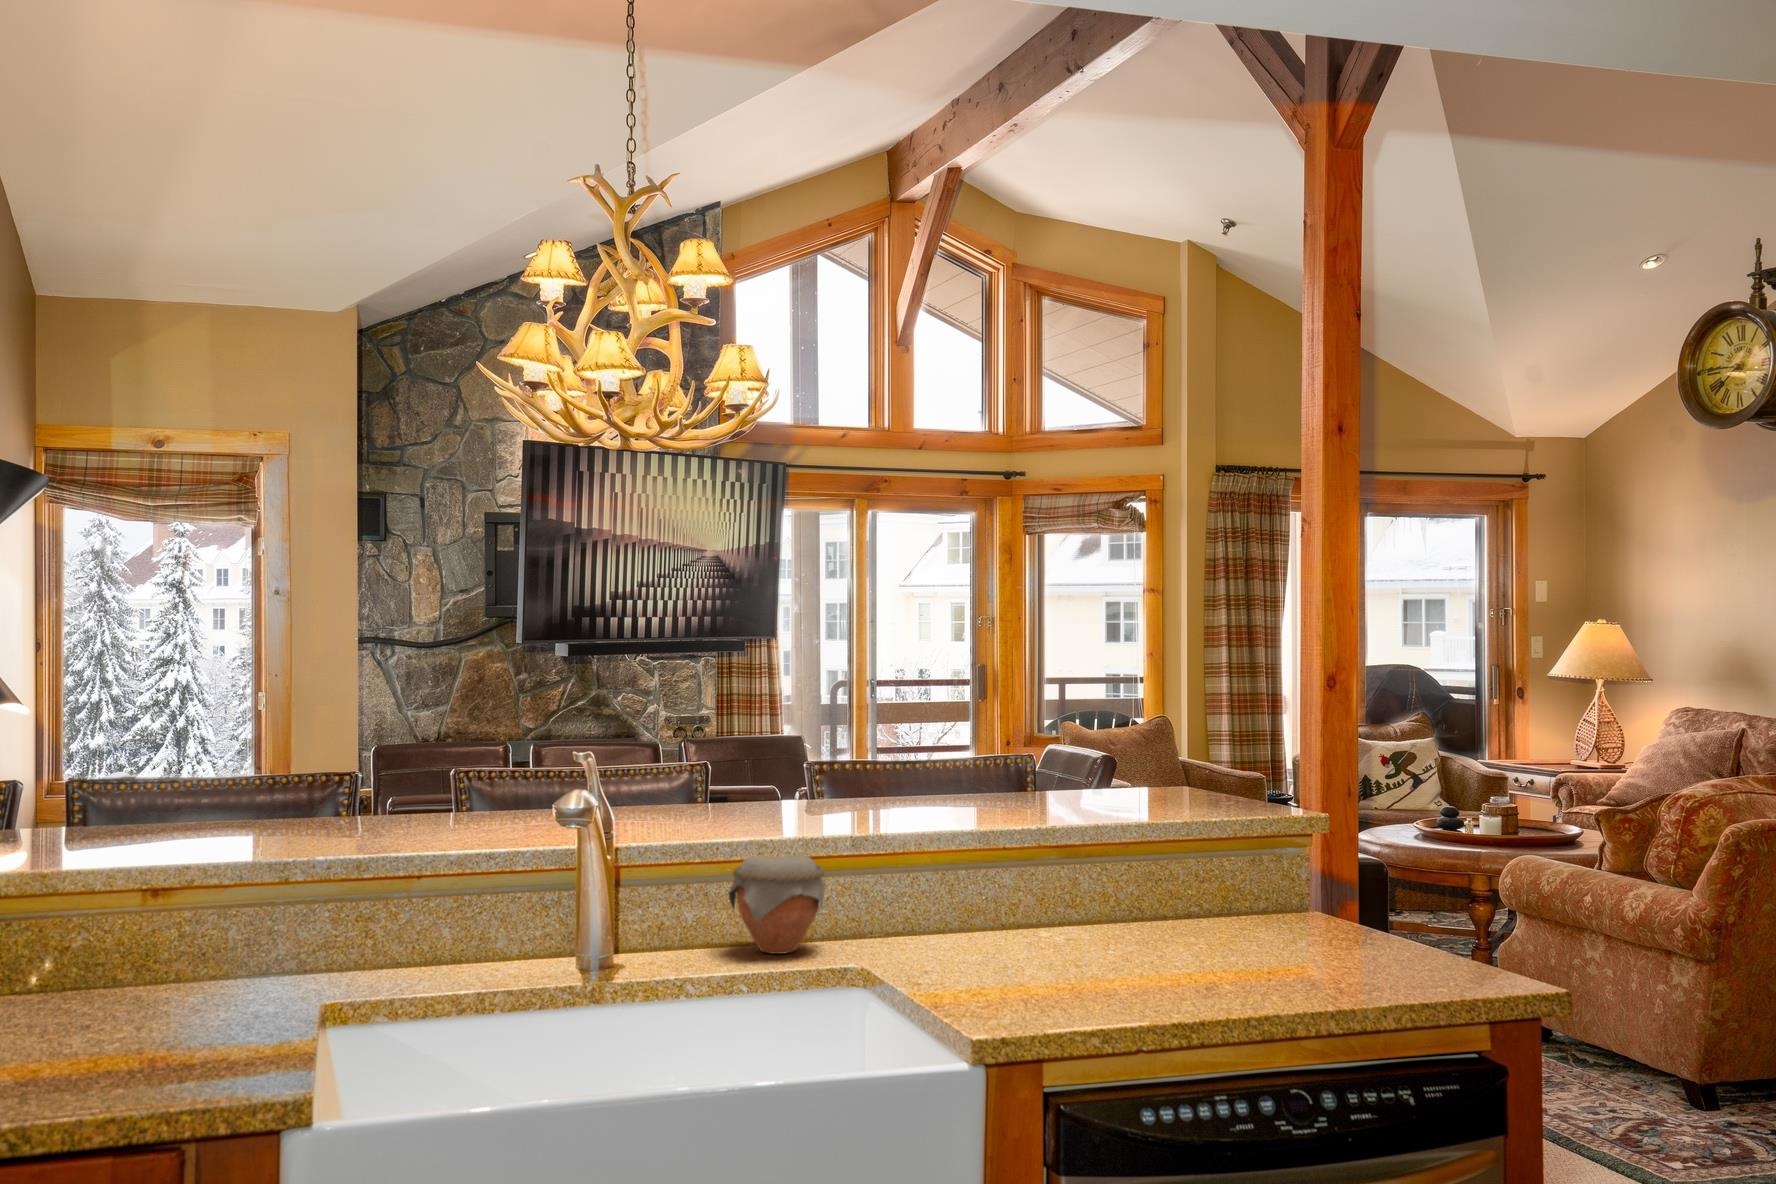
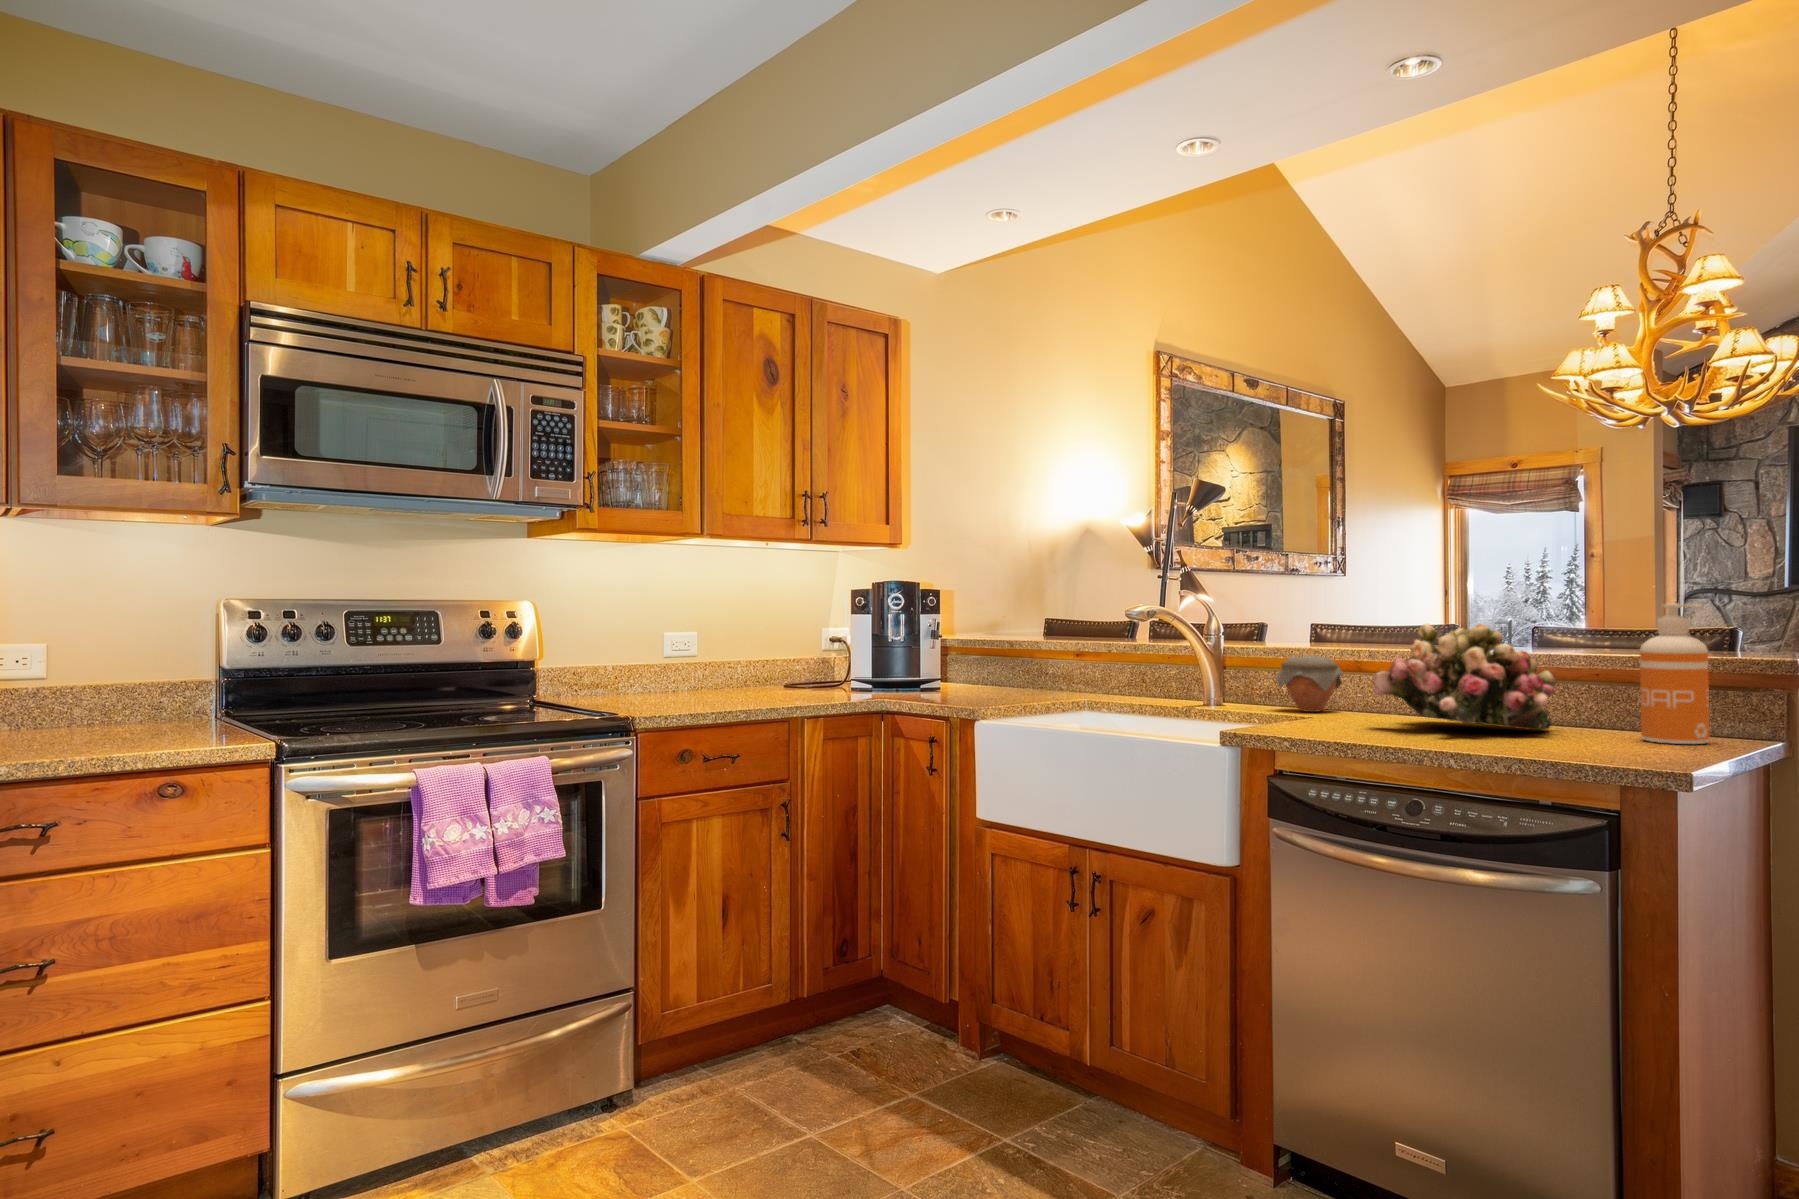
soap dispenser: none [1266,765,1335,937] -> present [1640,604,1710,744]
flower arrangement: none [997,801,1230,952] -> present [1373,623,1556,731]

